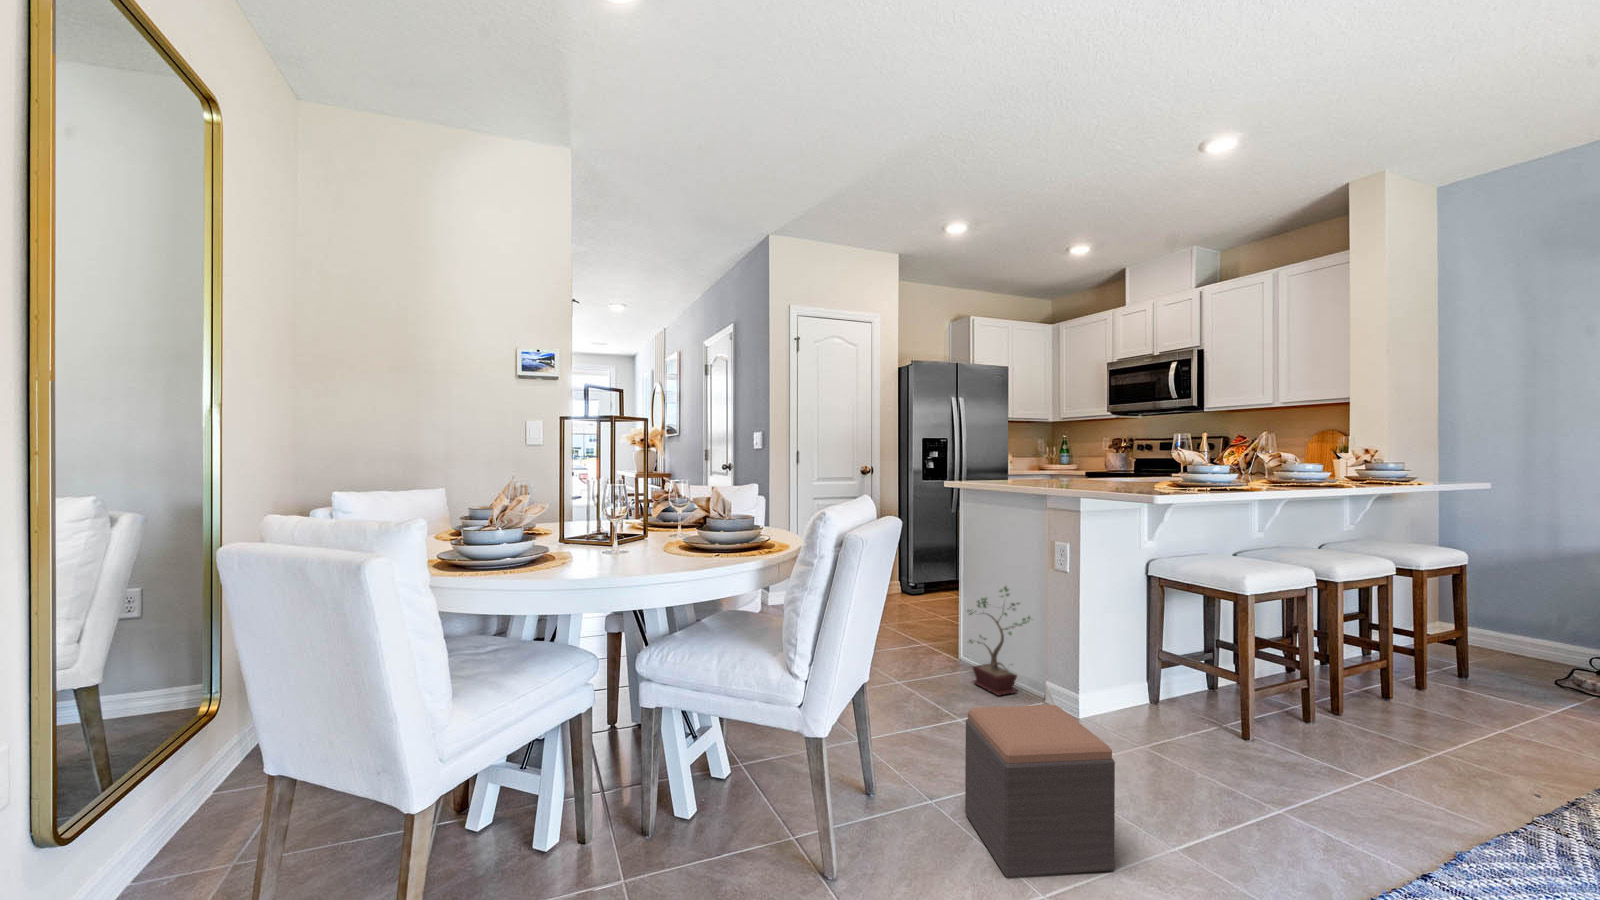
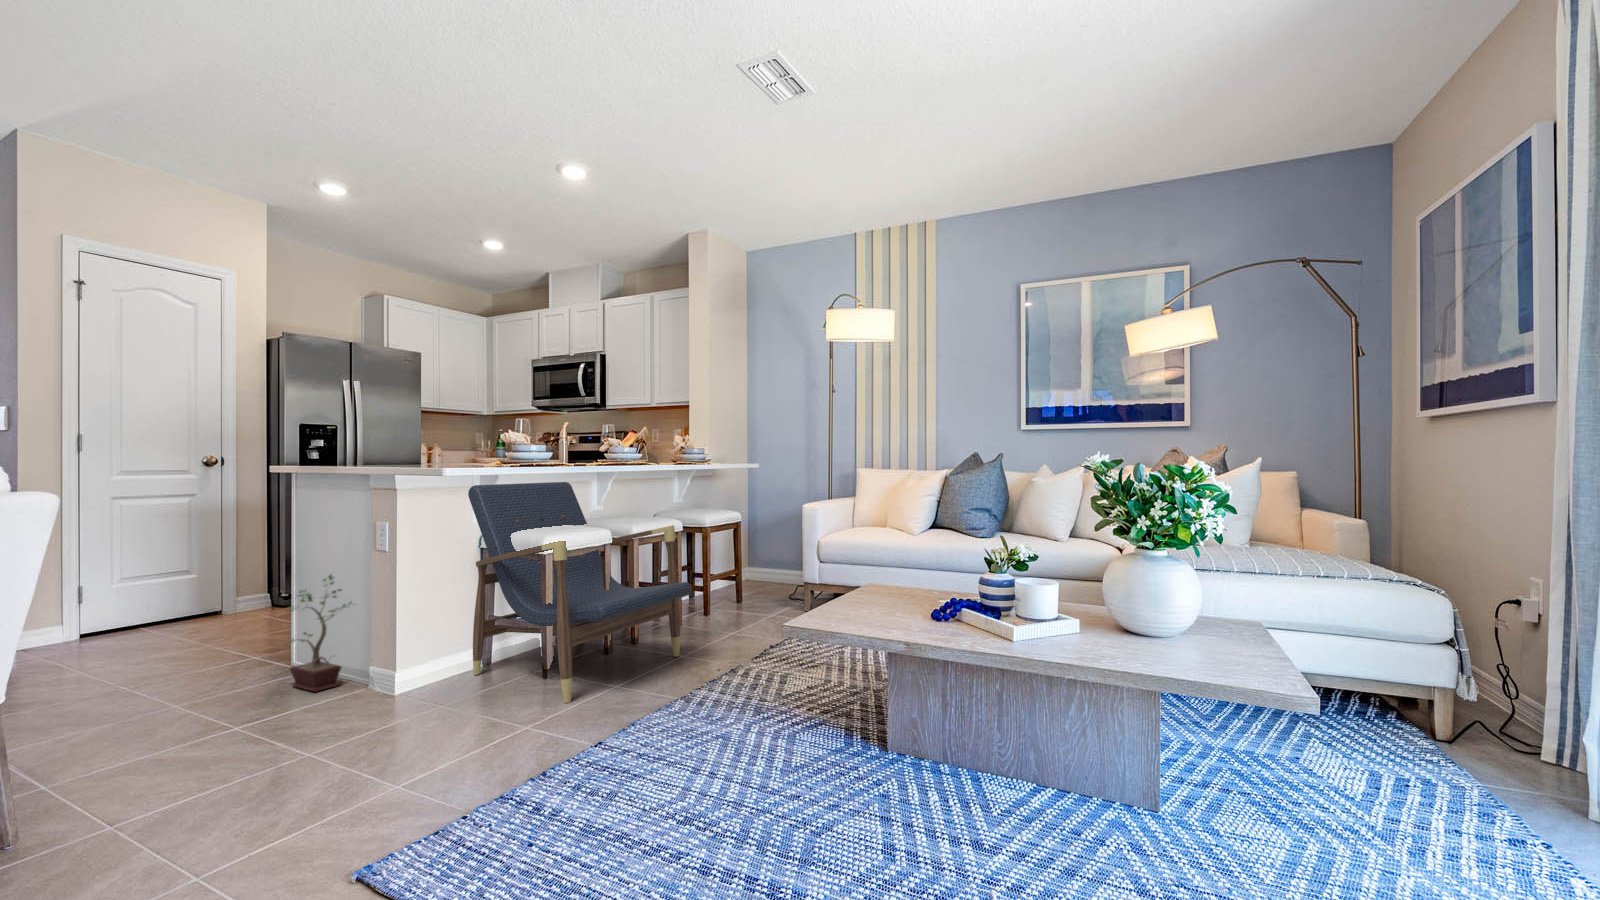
lounge chair: none [1137,505,1469,791] -> present [468,482,692,703]
footstool: present [965,705,1115,877] -> none [173,675,330,859]

